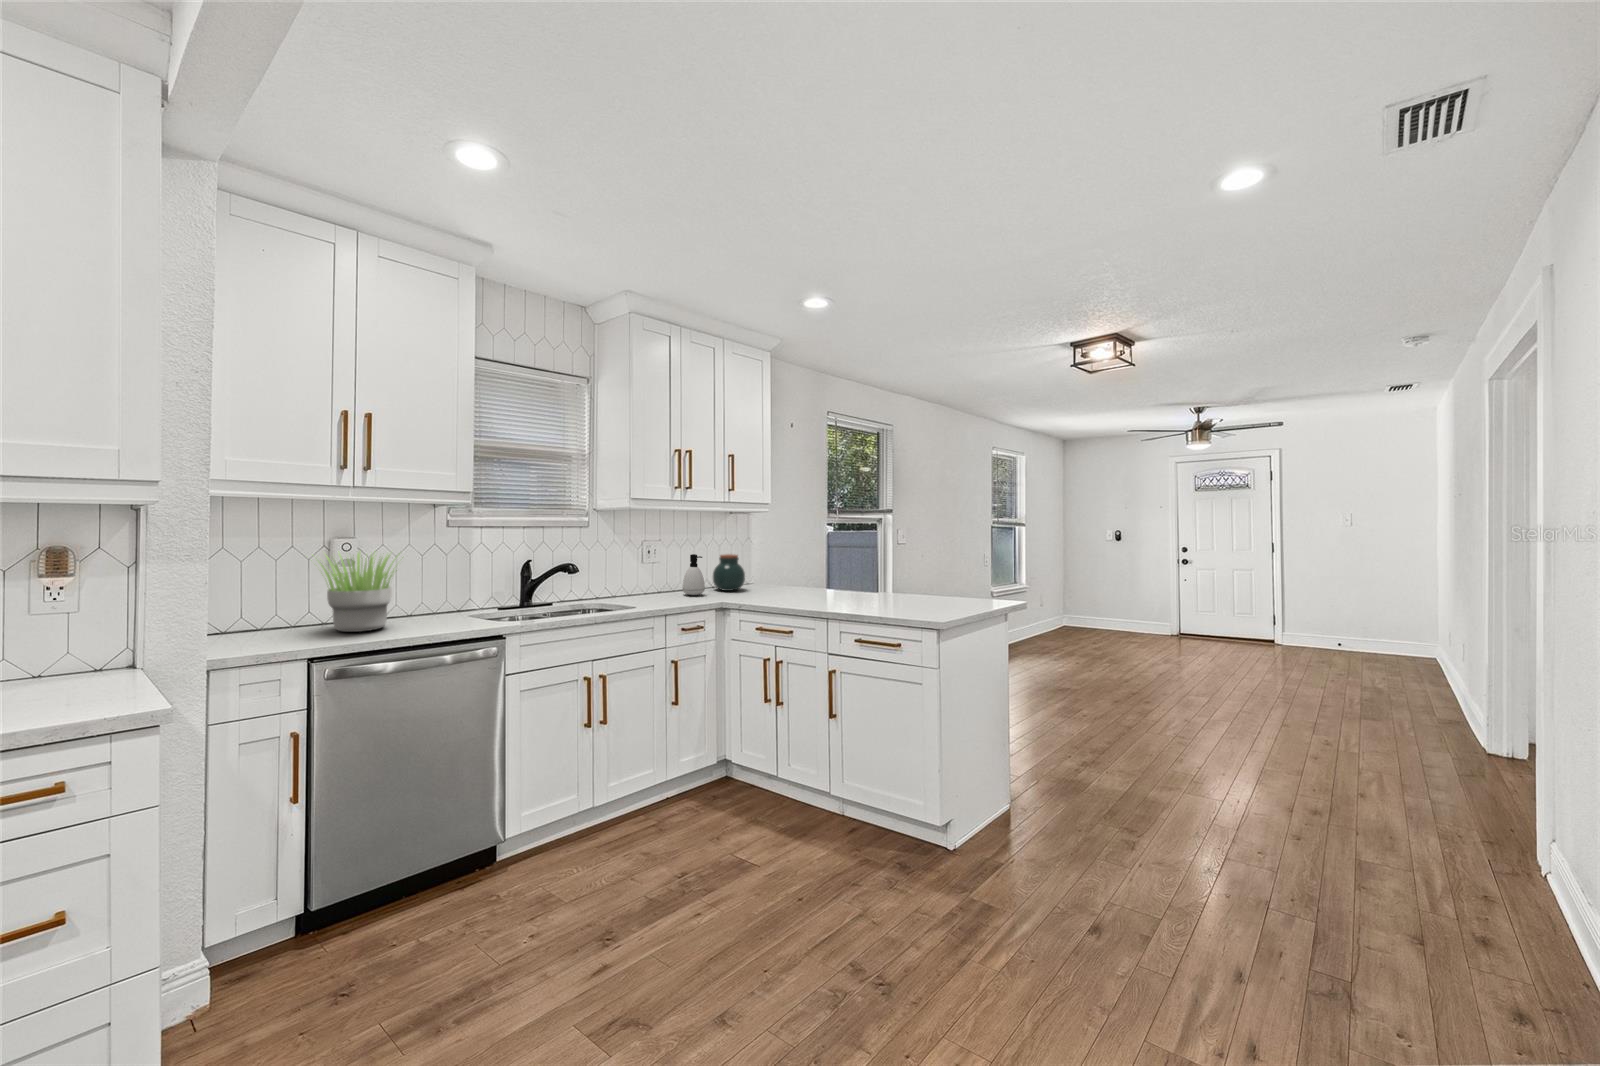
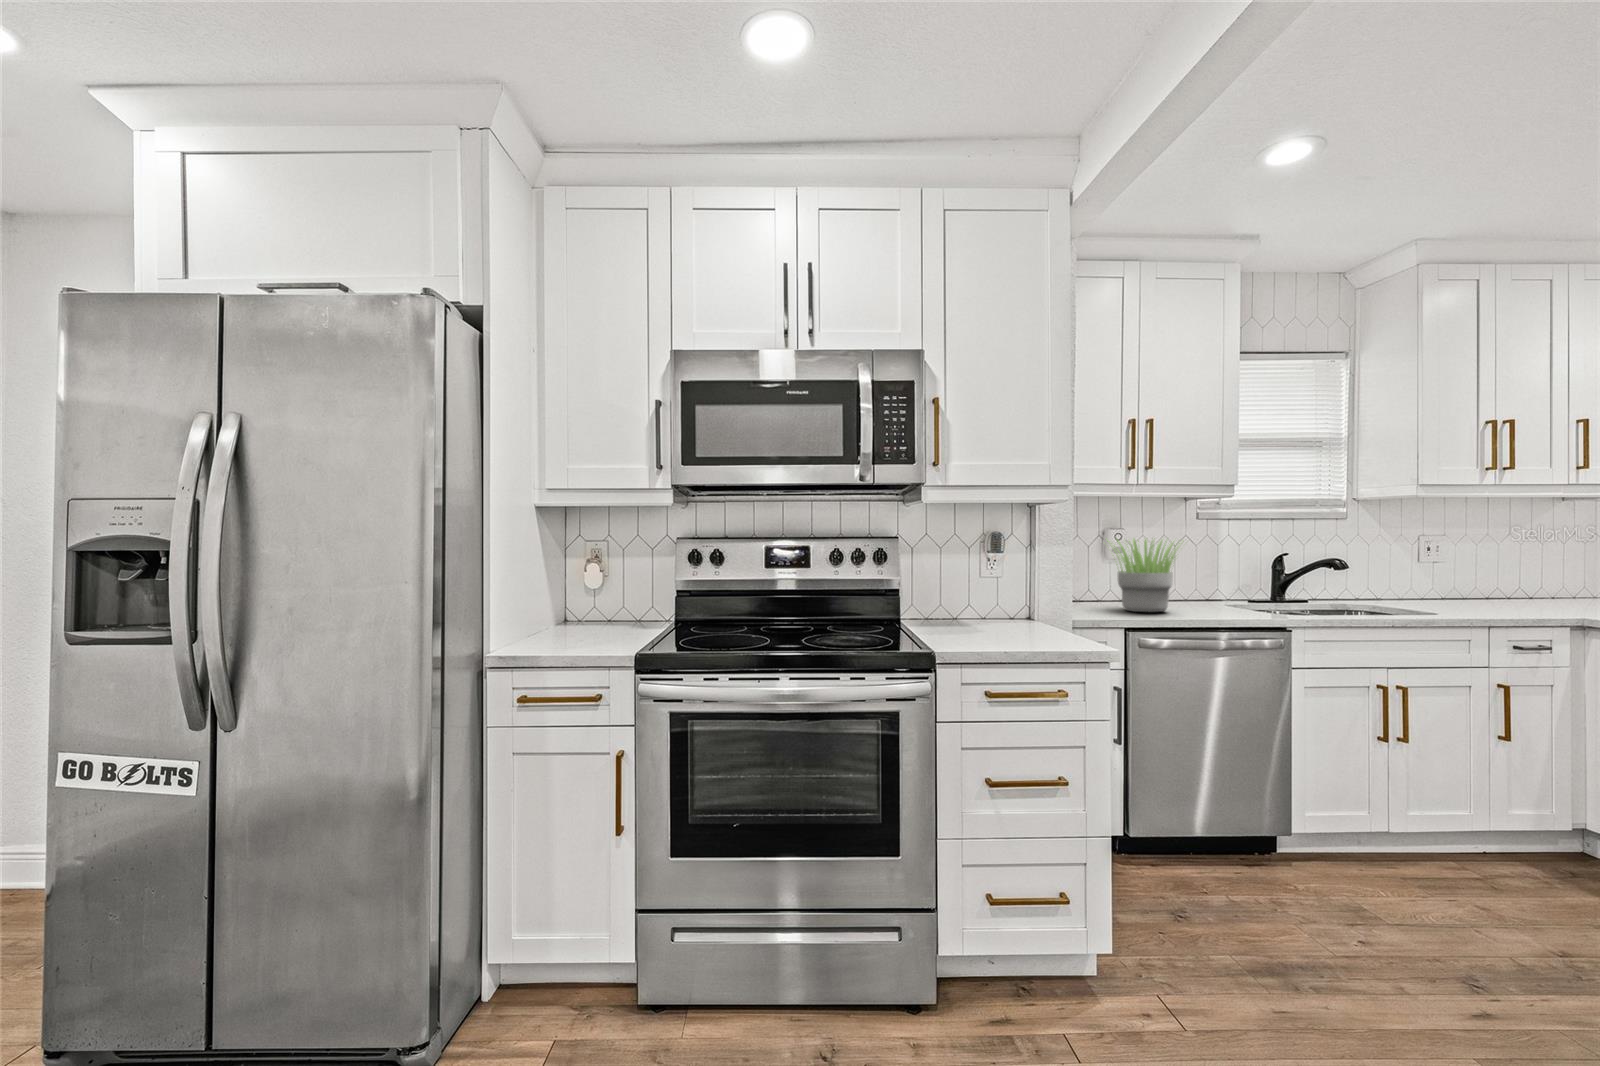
soap dispenser: present [683,554,705,595] -> none [1475,552,1510,604]
jar: present [713,554,745,591] -> none [1514,555,1570,602]

